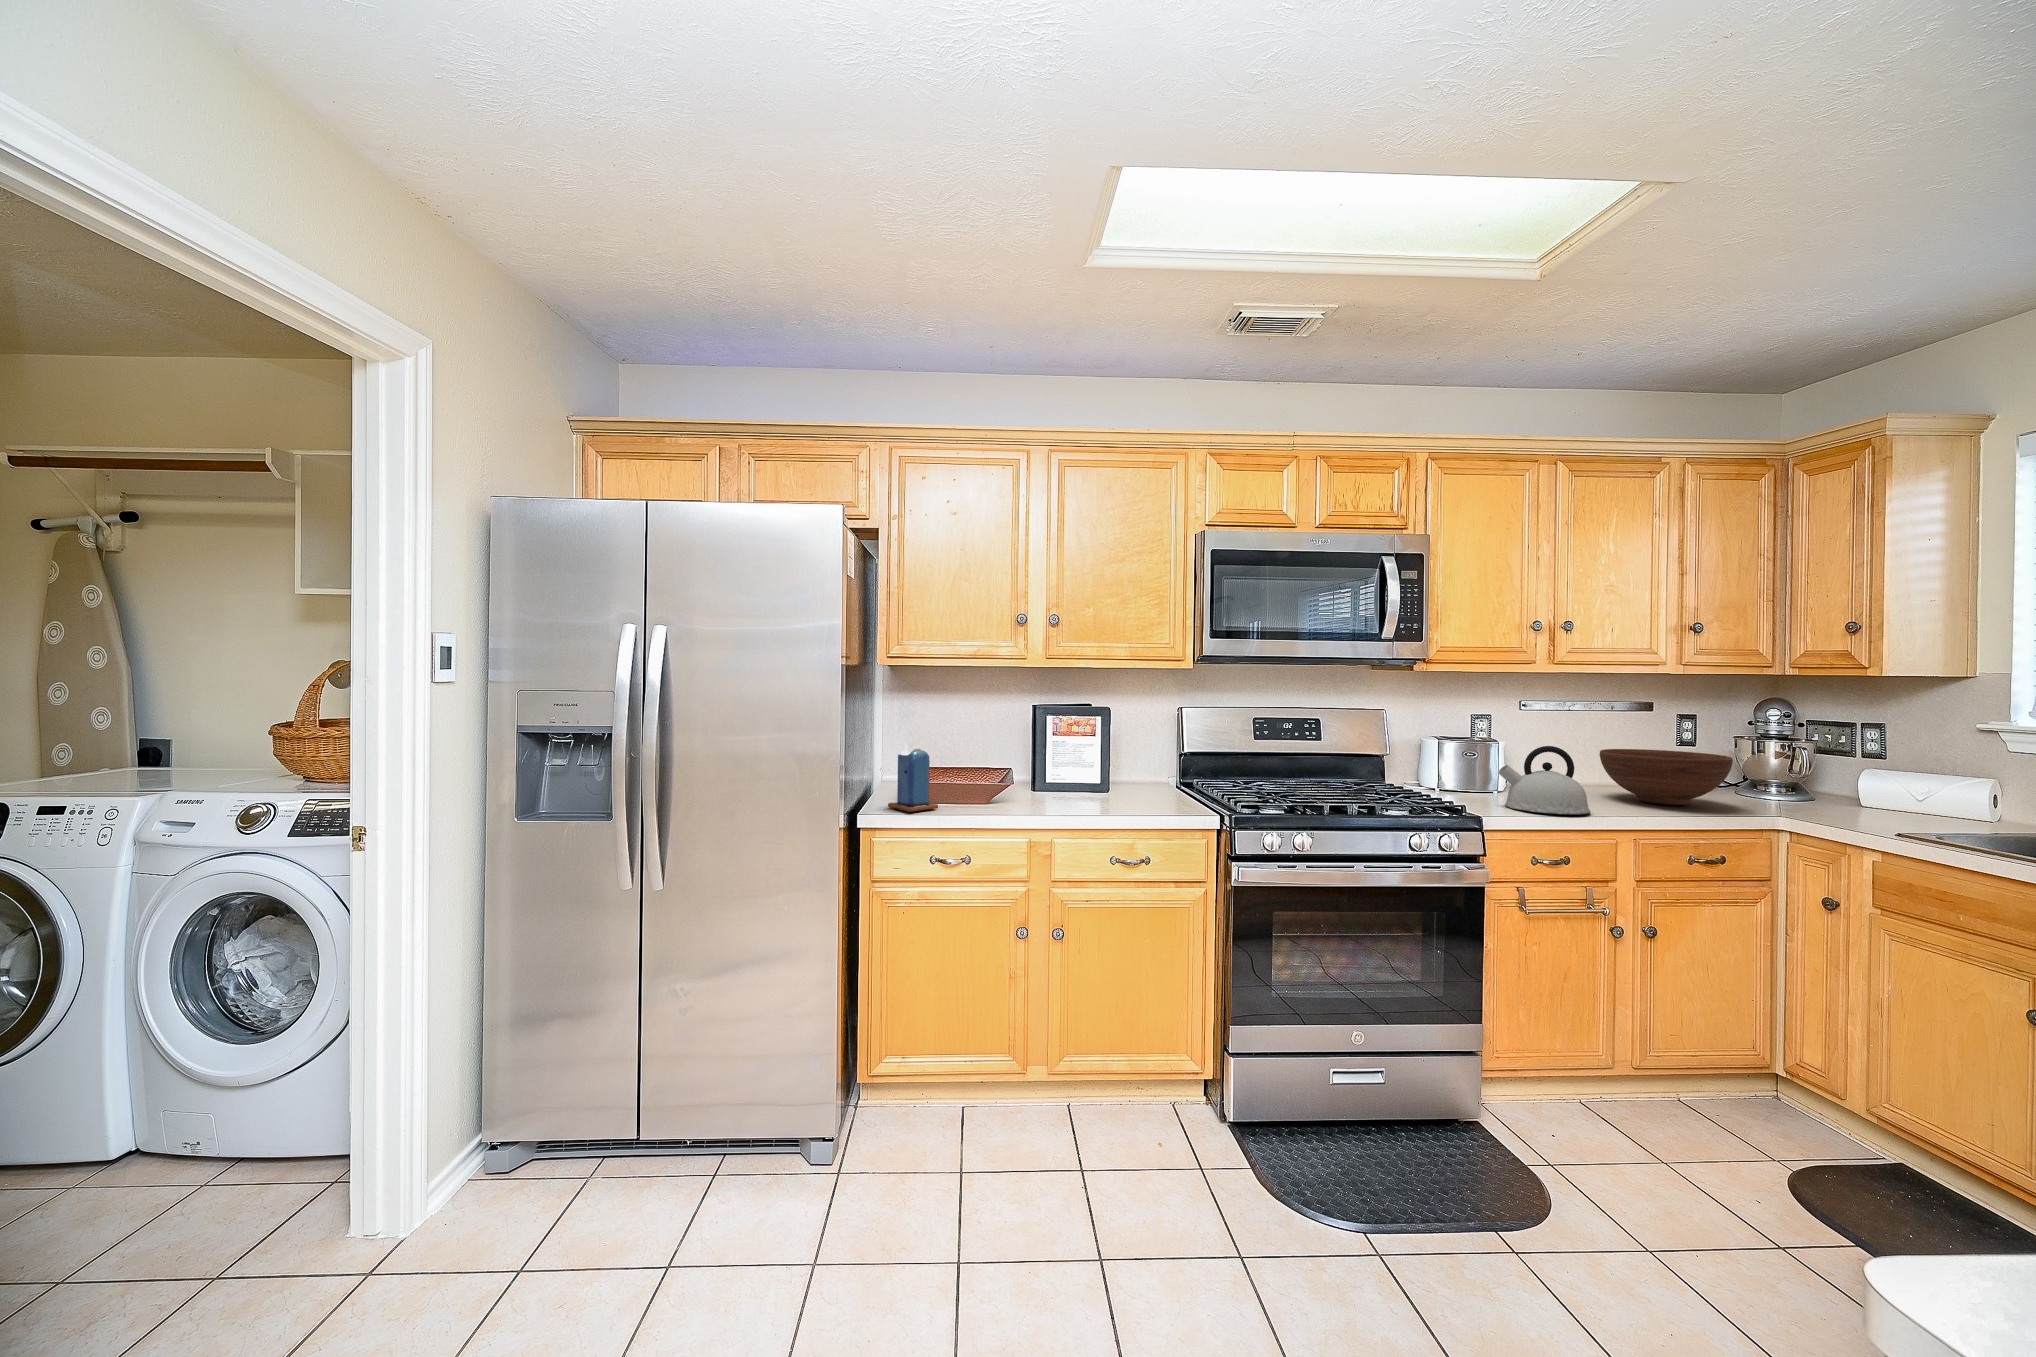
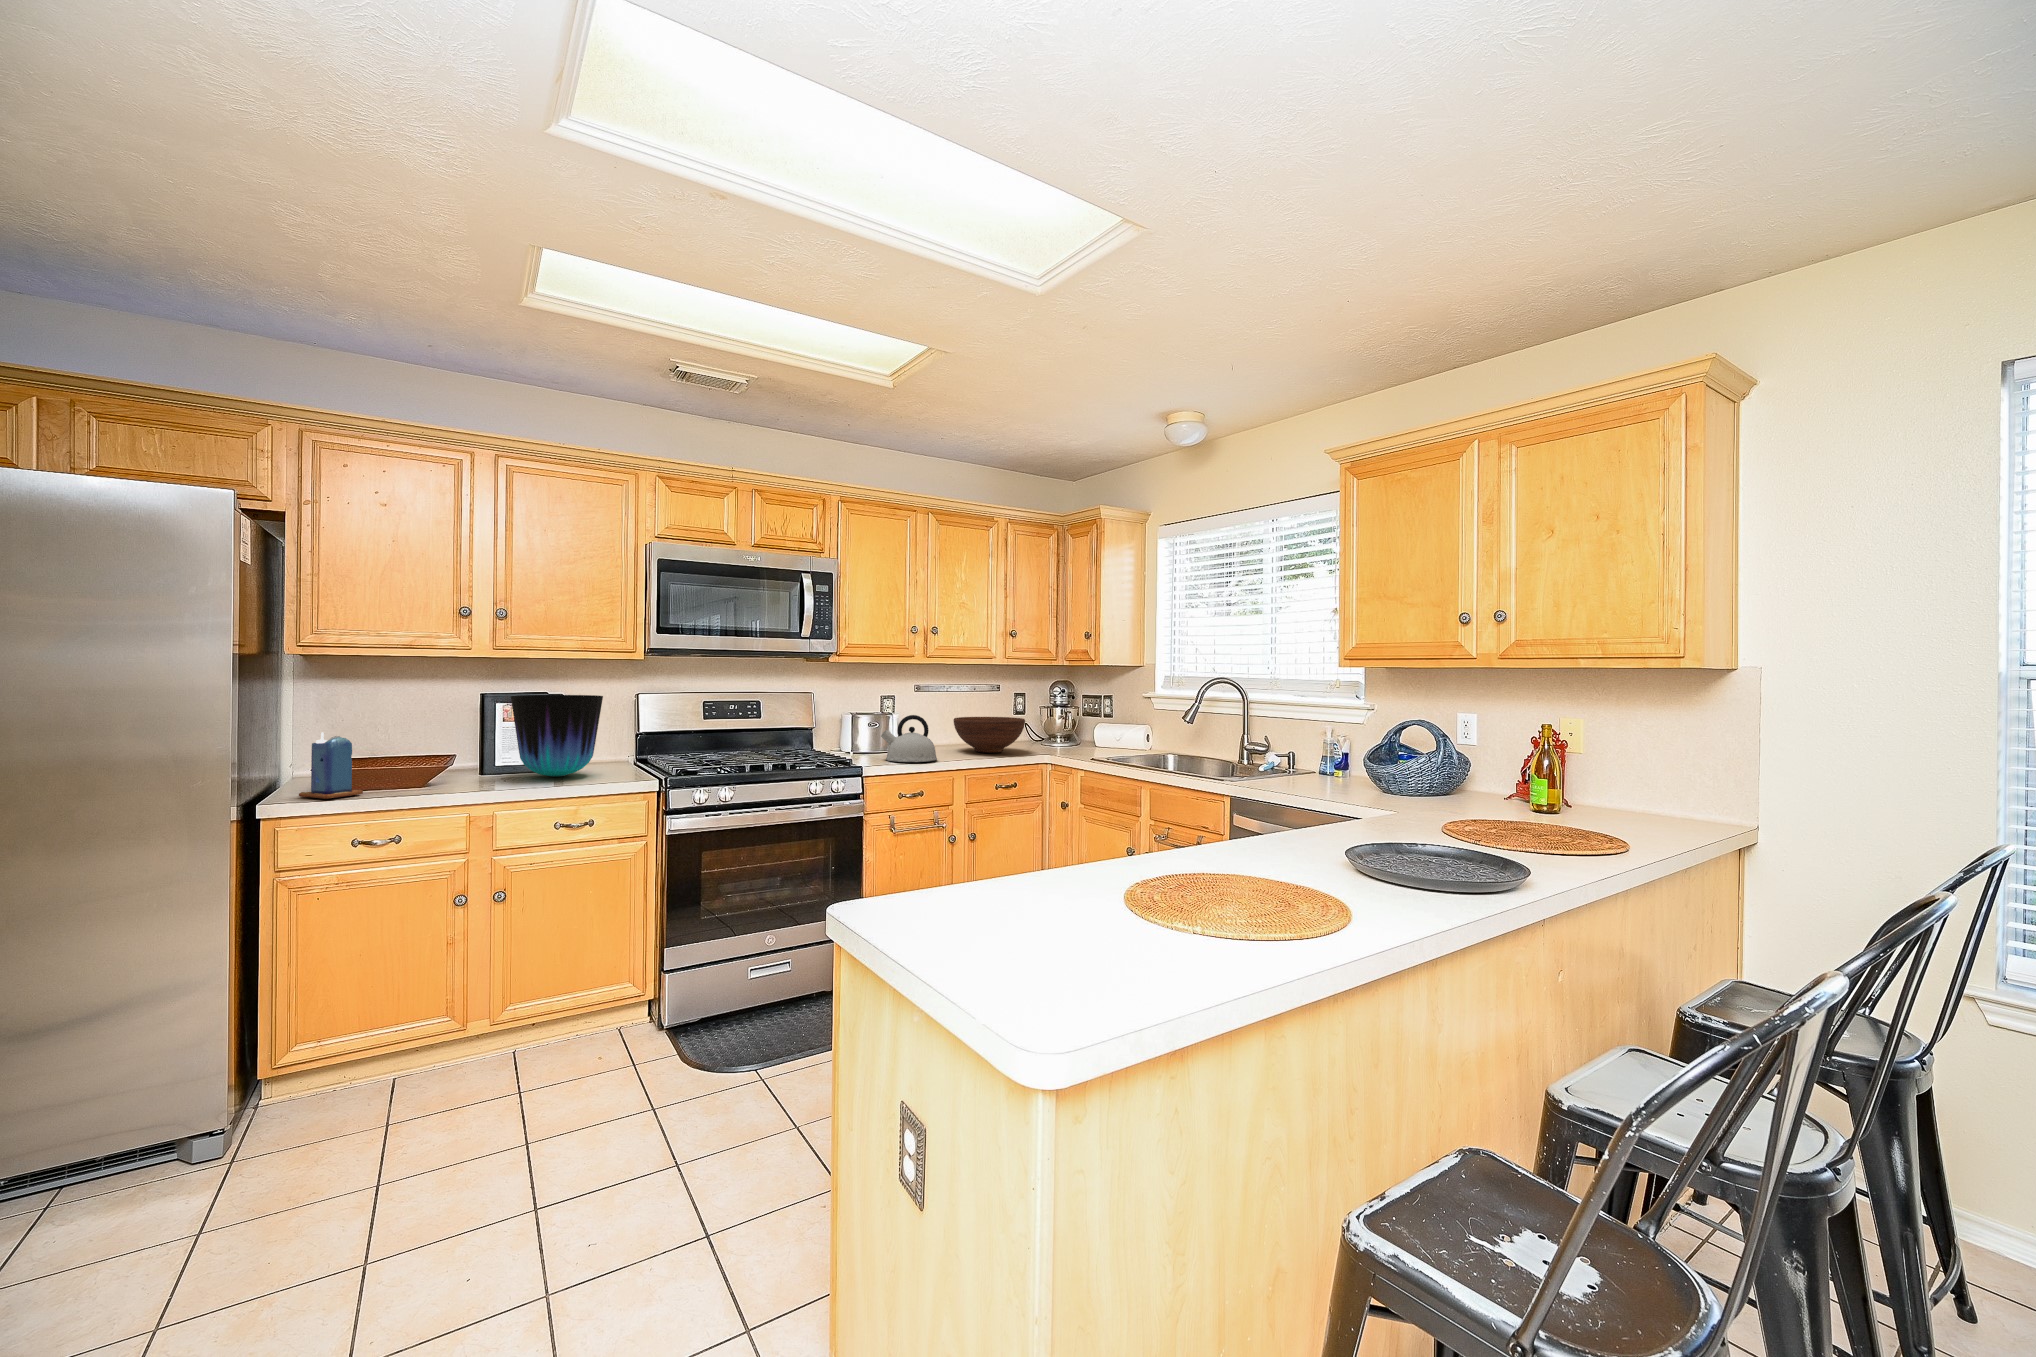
vase: none [1063,709,1154,801] -> present [511,695,603,777]

